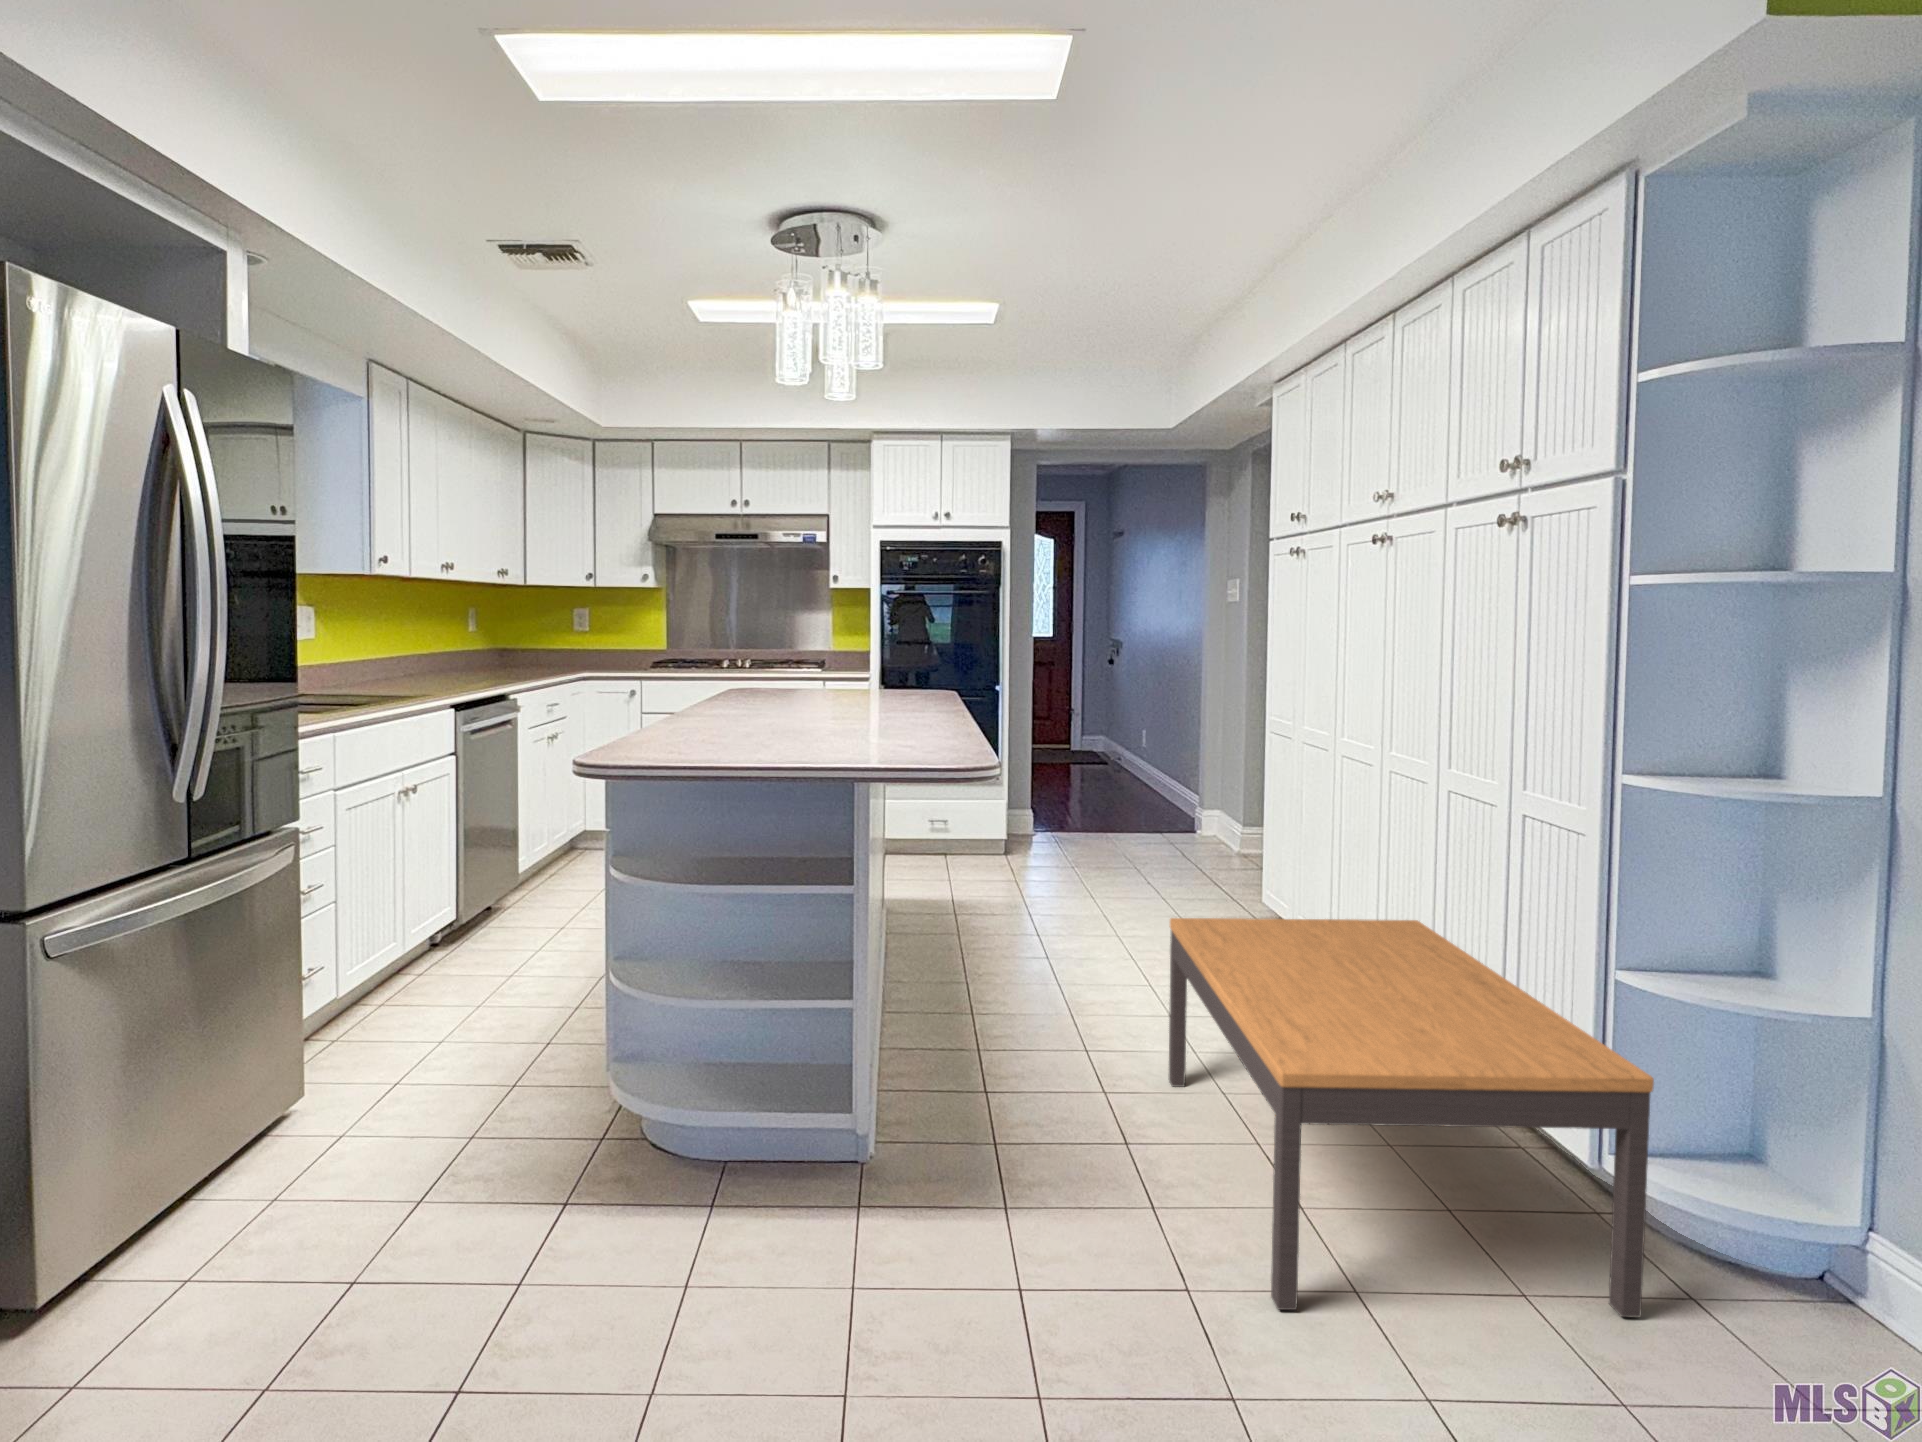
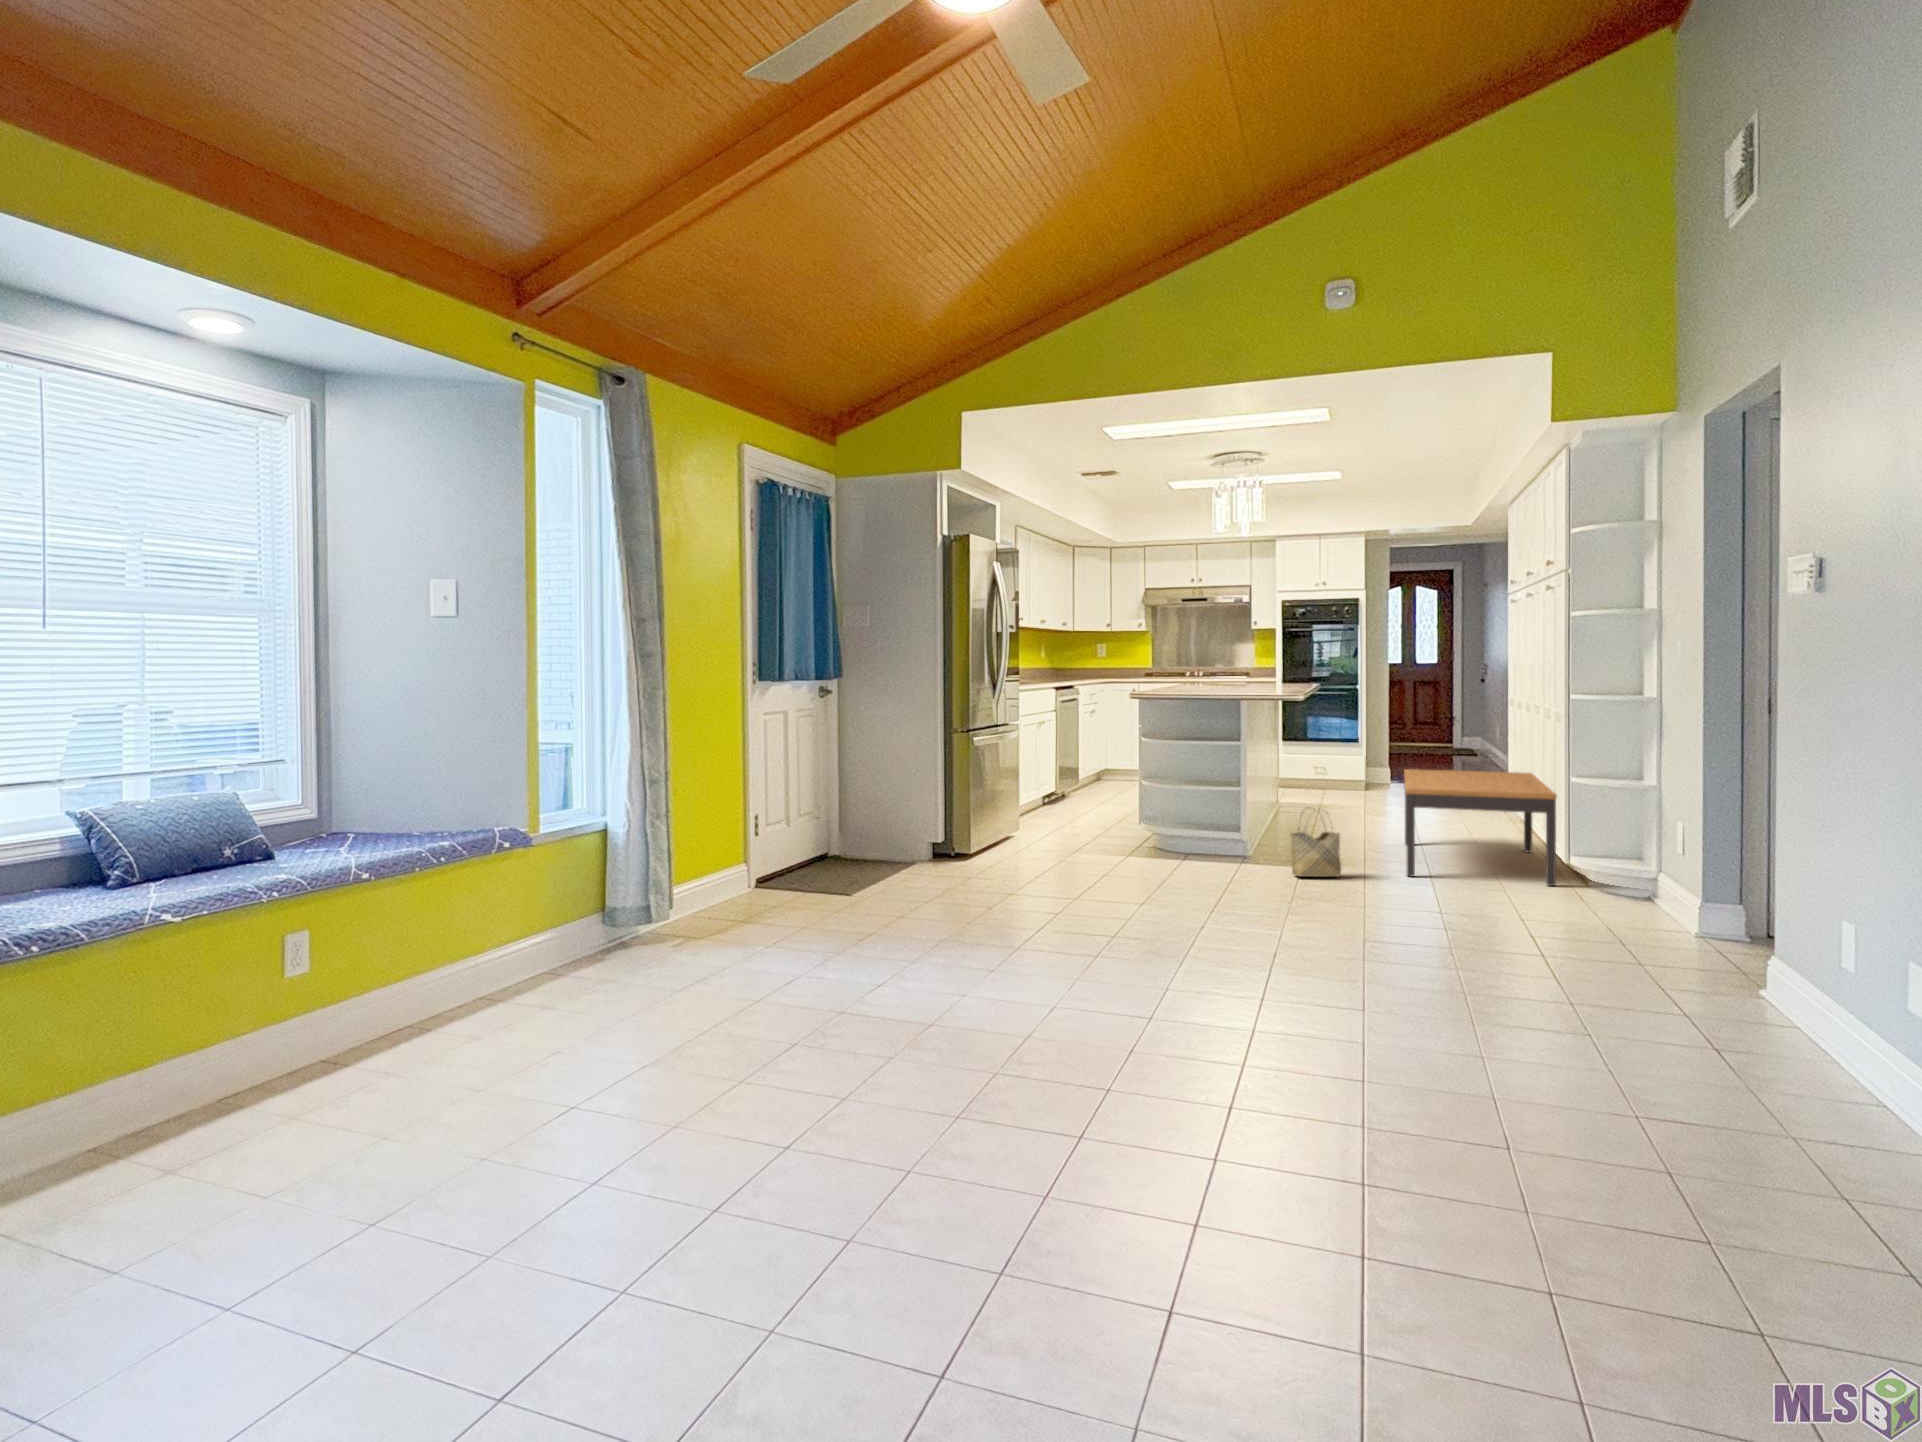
woven basket: none [984,1148,1125,1392] -> present [1291,813,1341,877]

